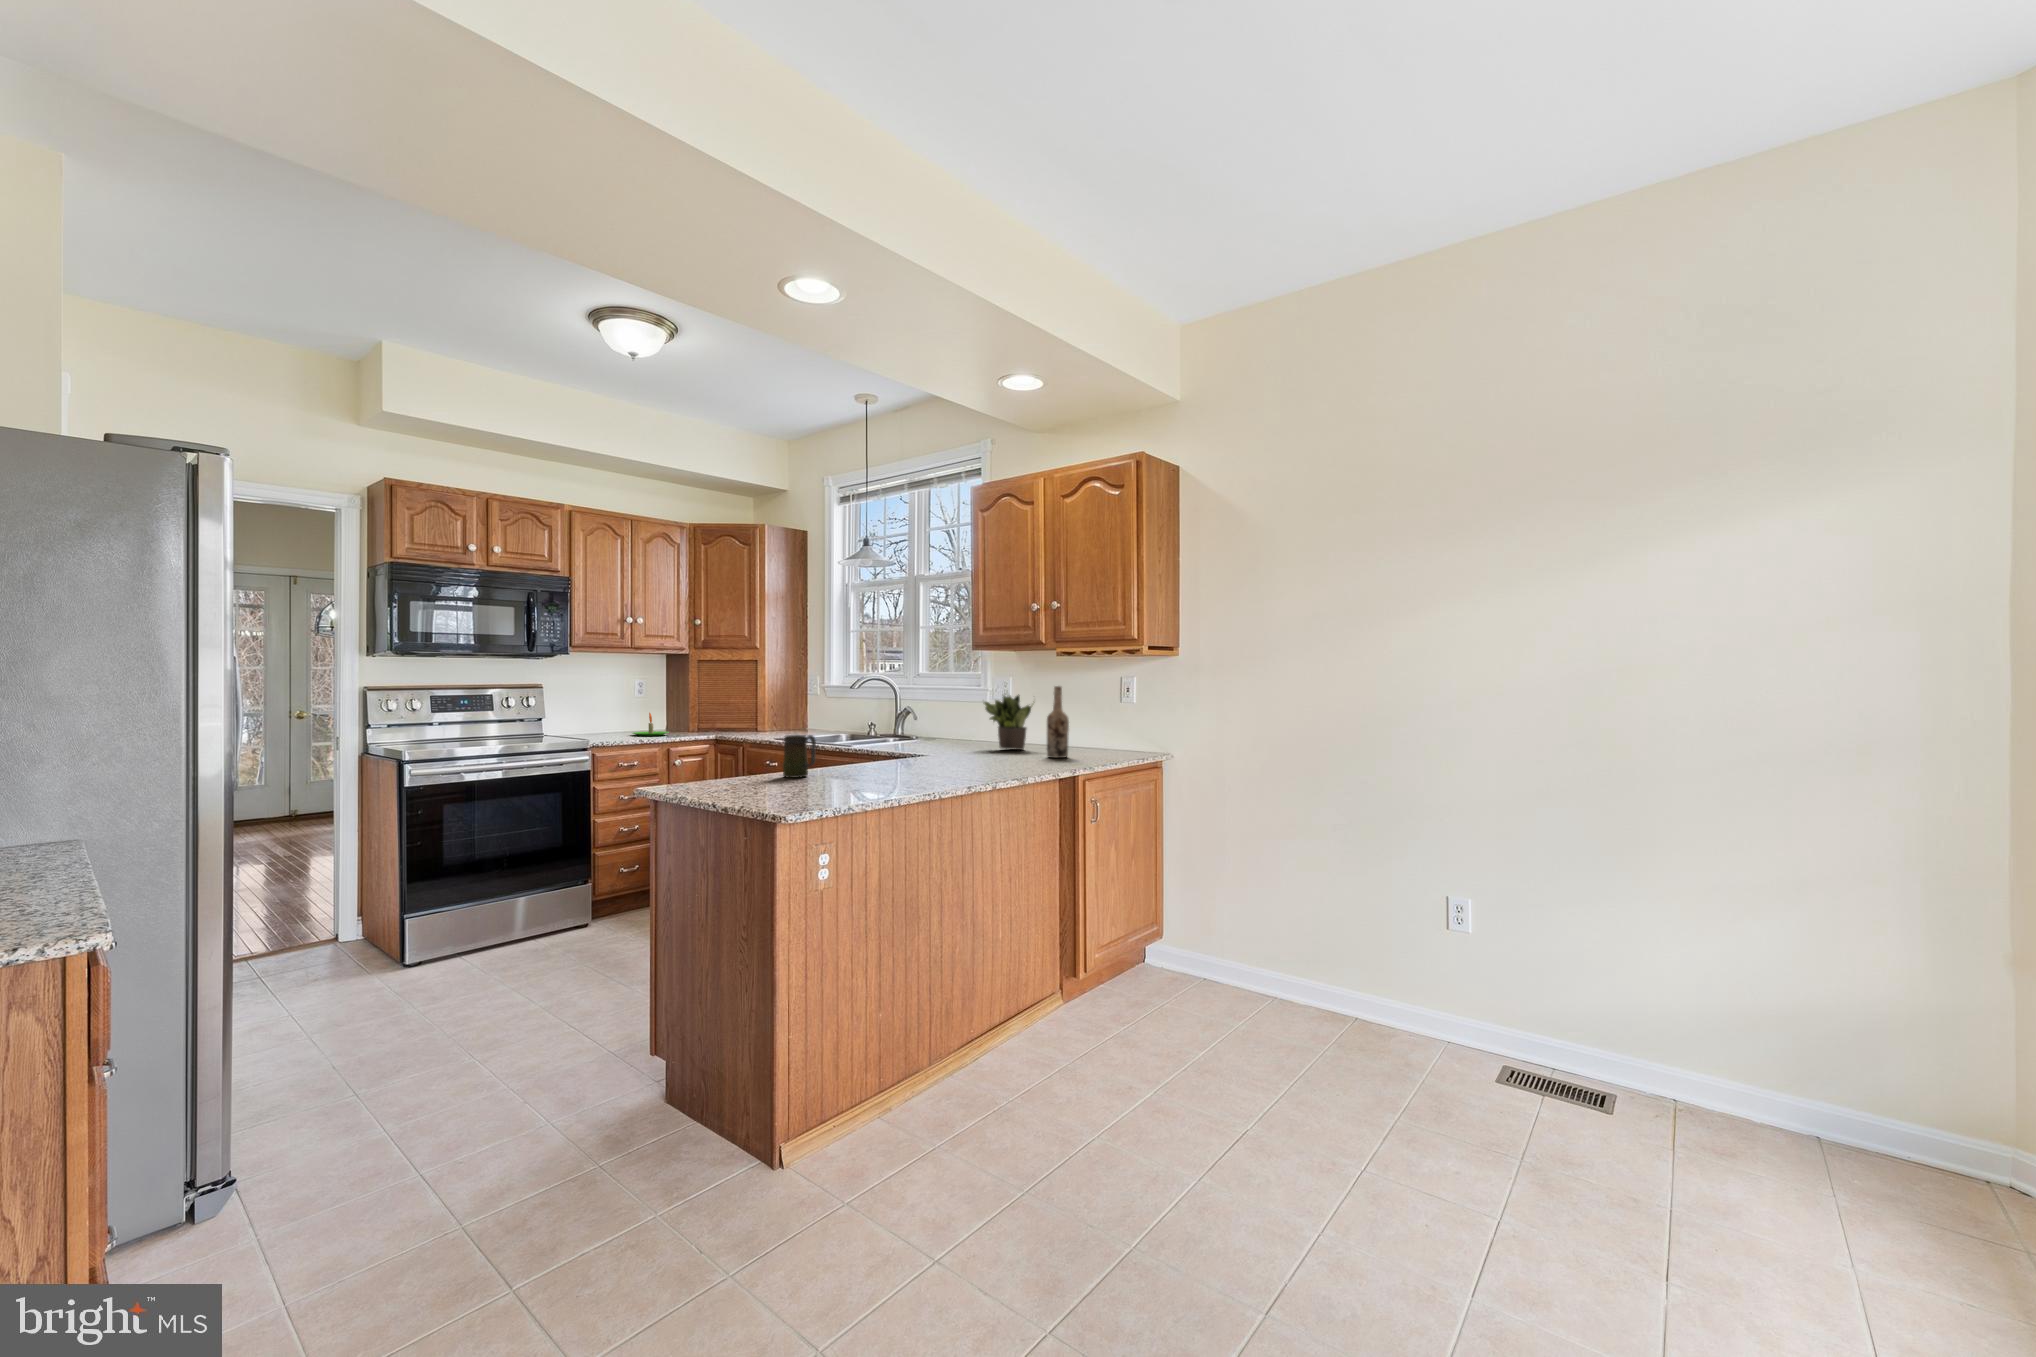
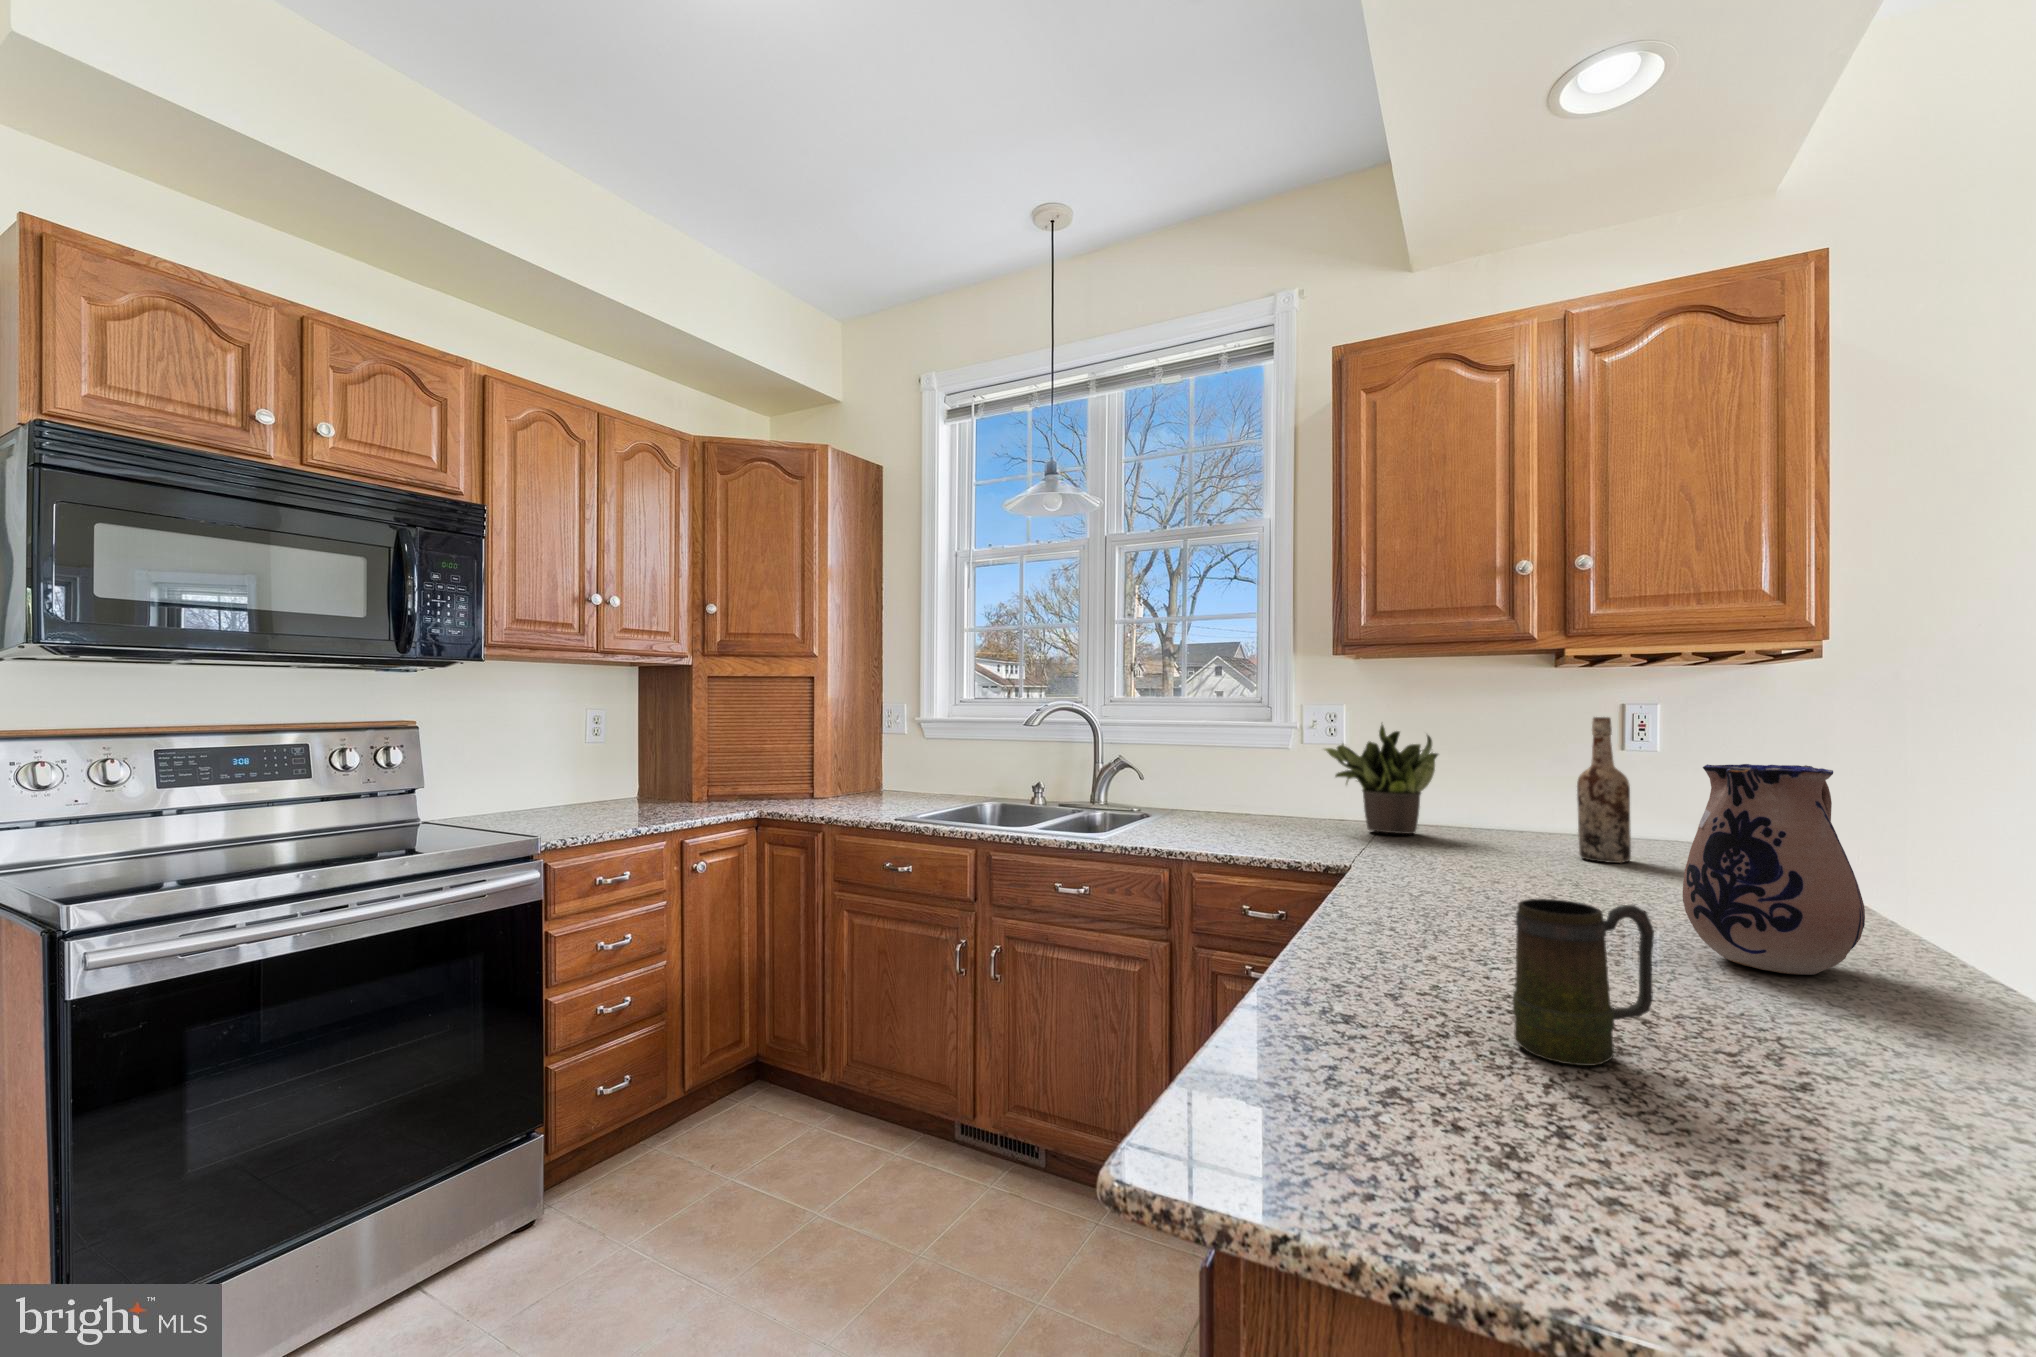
ceramic pitcher: none [918,701,978,773] -> present [1683,764,1865,974]
candle: present [632,713,669,736] -> none [595,769,666,814]

